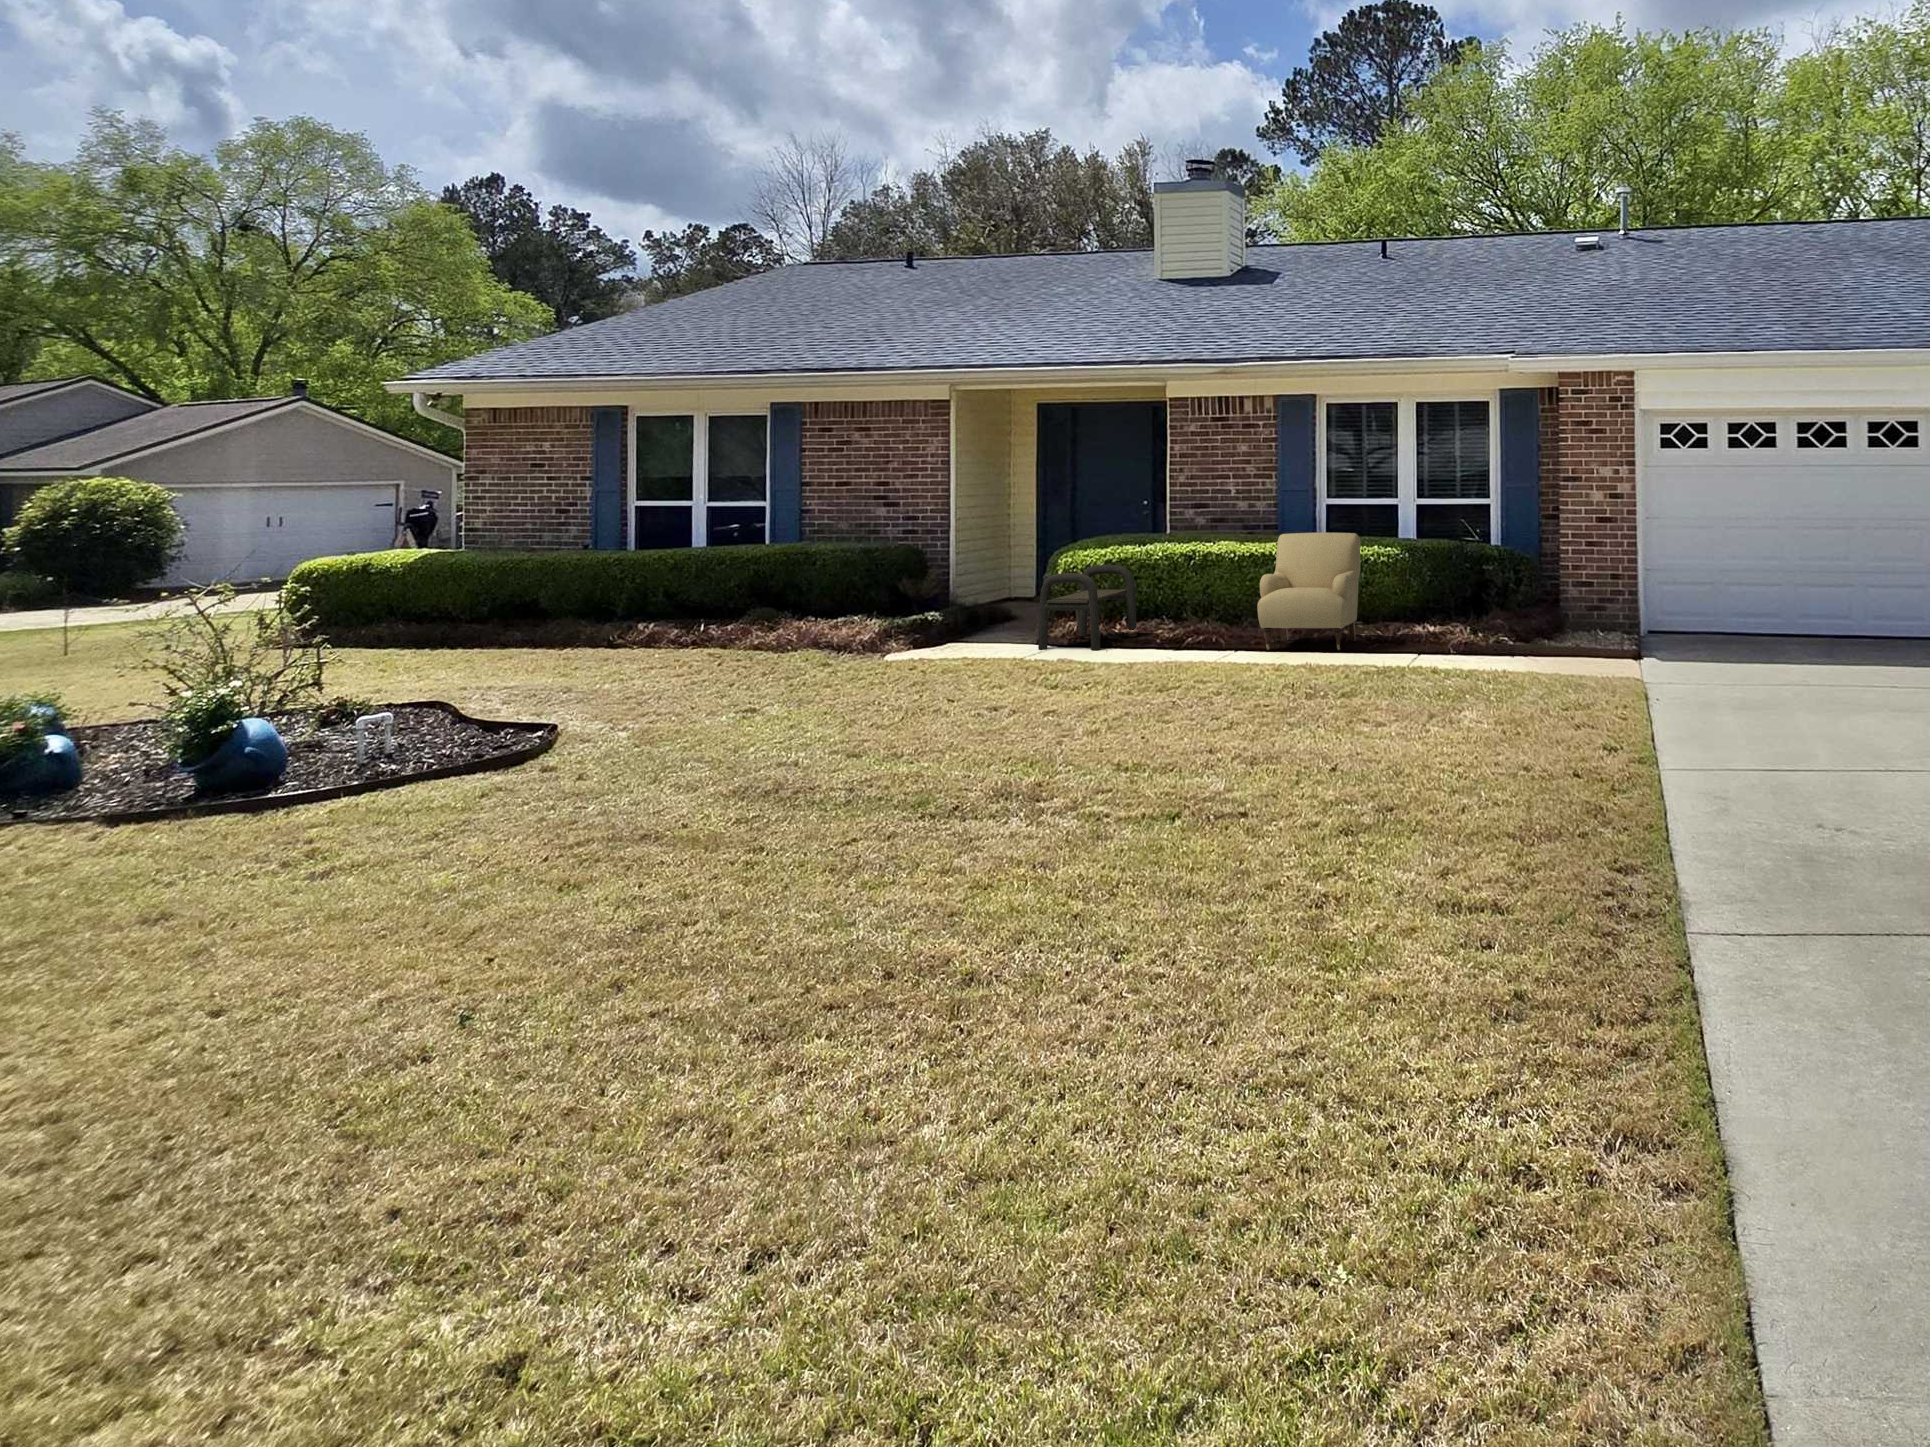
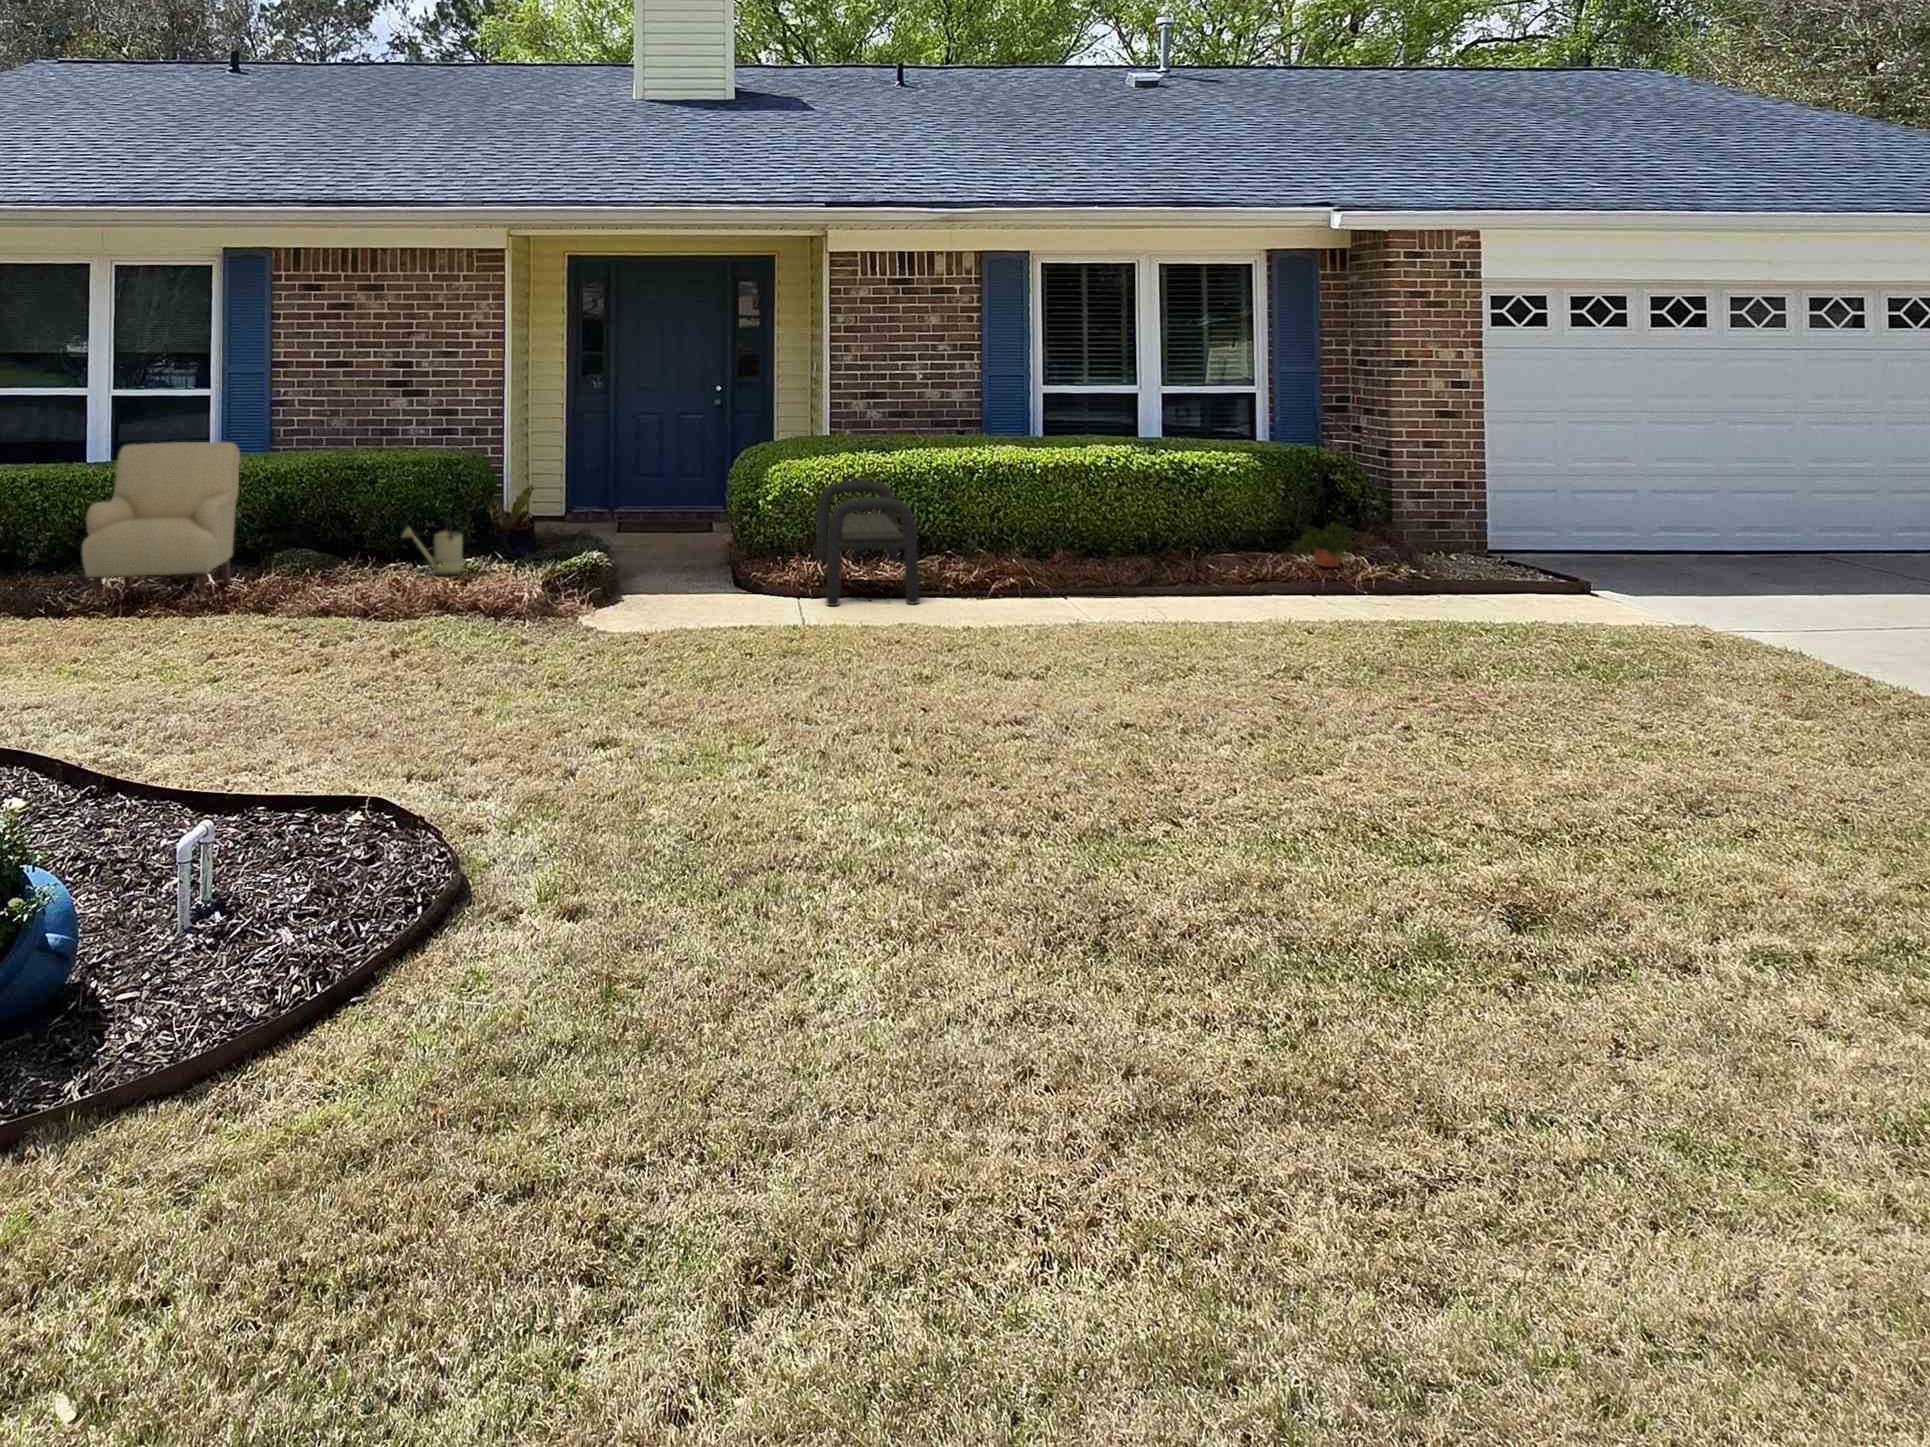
chair: present [1257,533,1361,650] -> present [82,442,240,606]
watering can: none [833,589,880,629] -> present [402,519,463,576]
potted plant: none [1433,603,1480,641] -> present [1293,522,1354,567]

